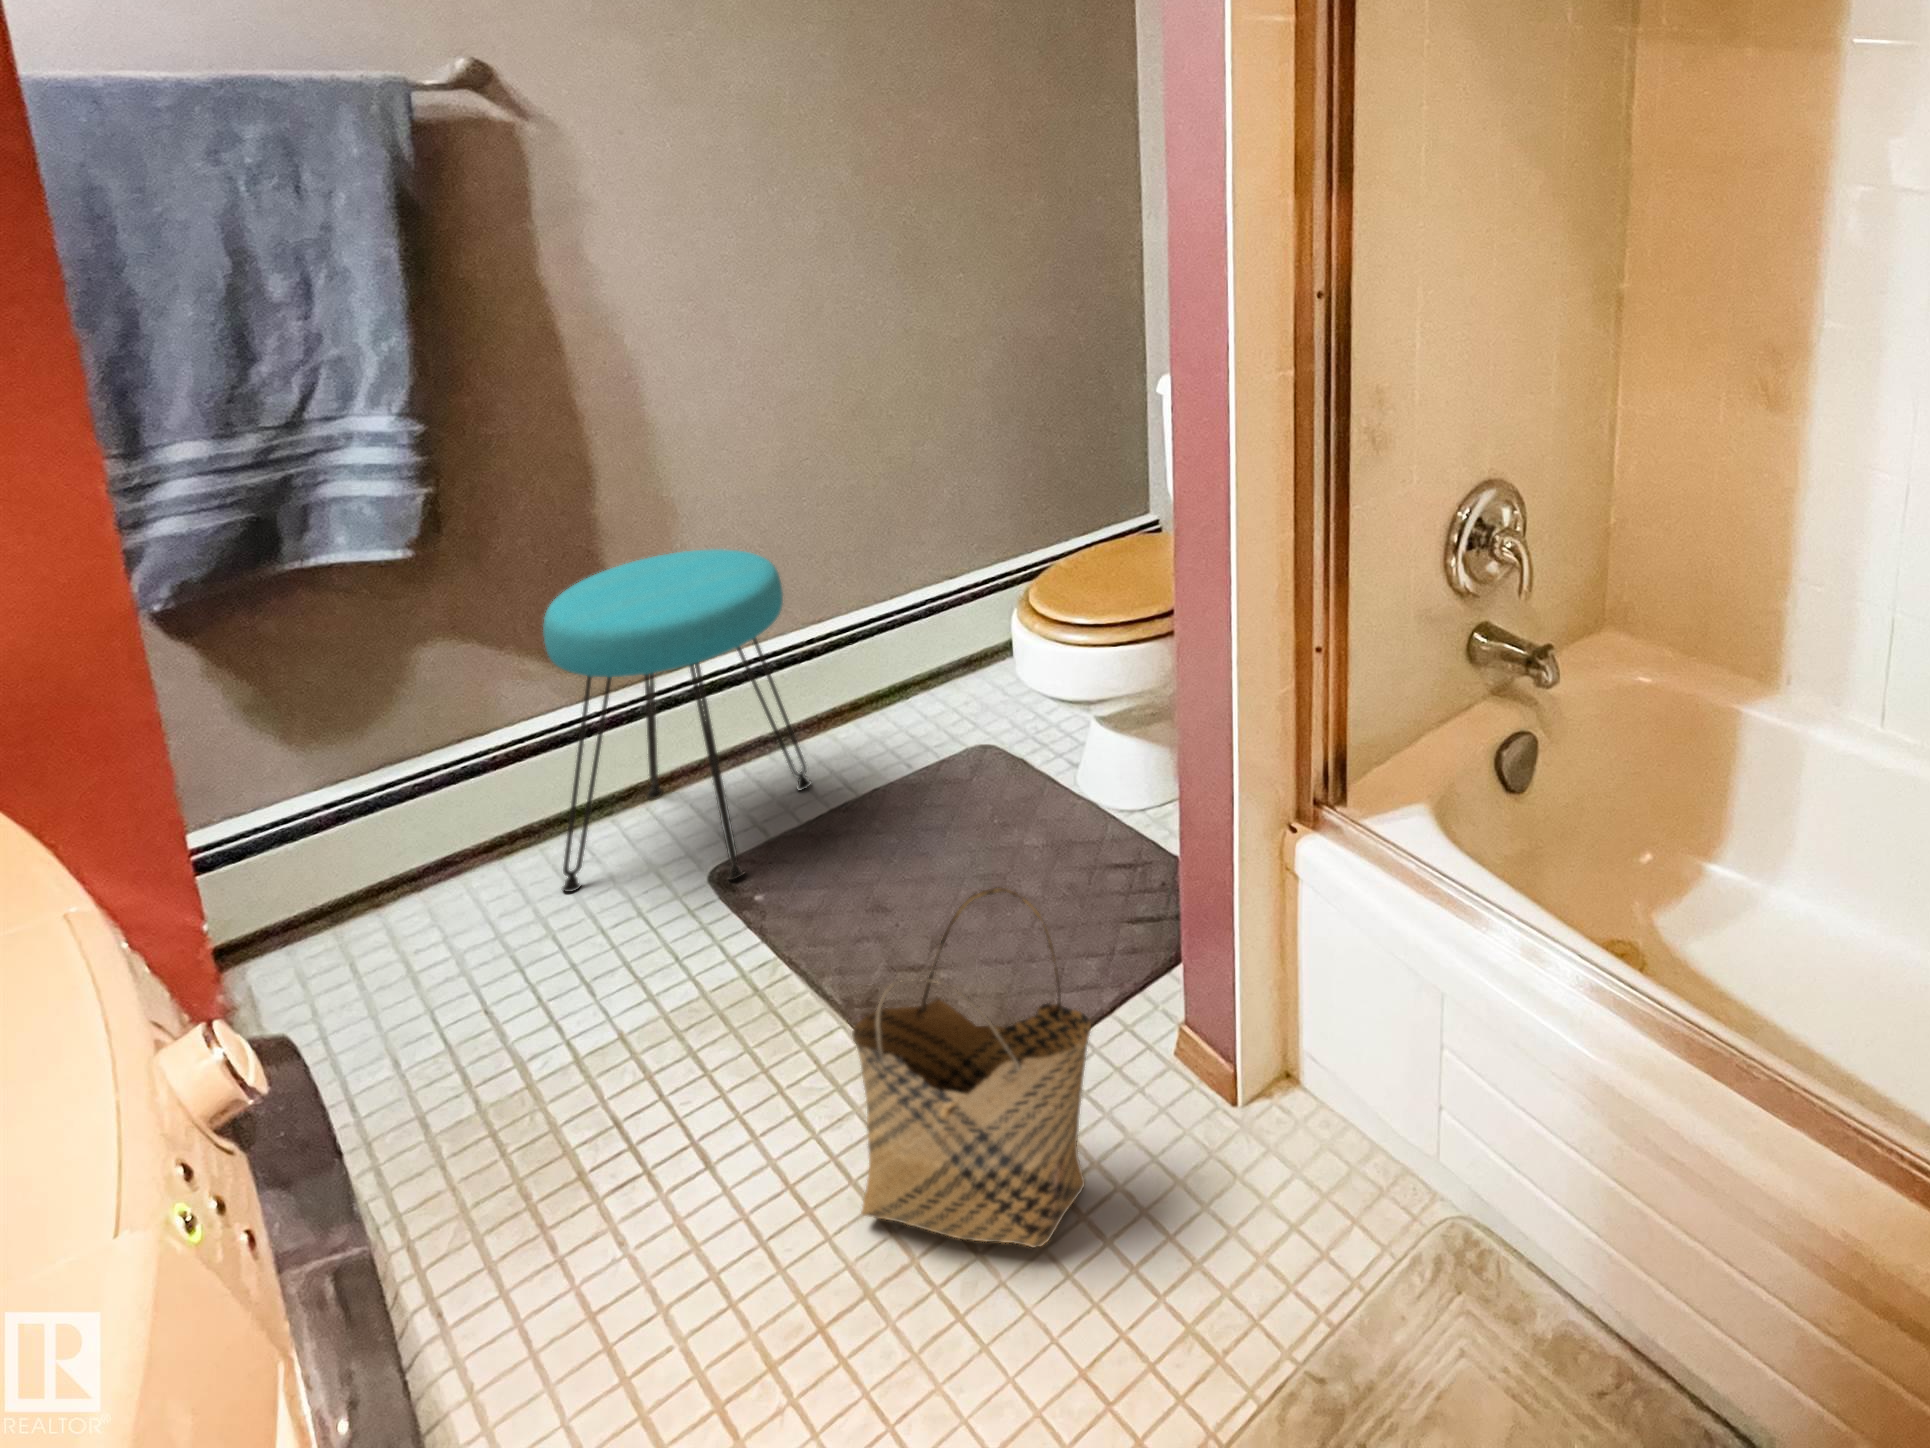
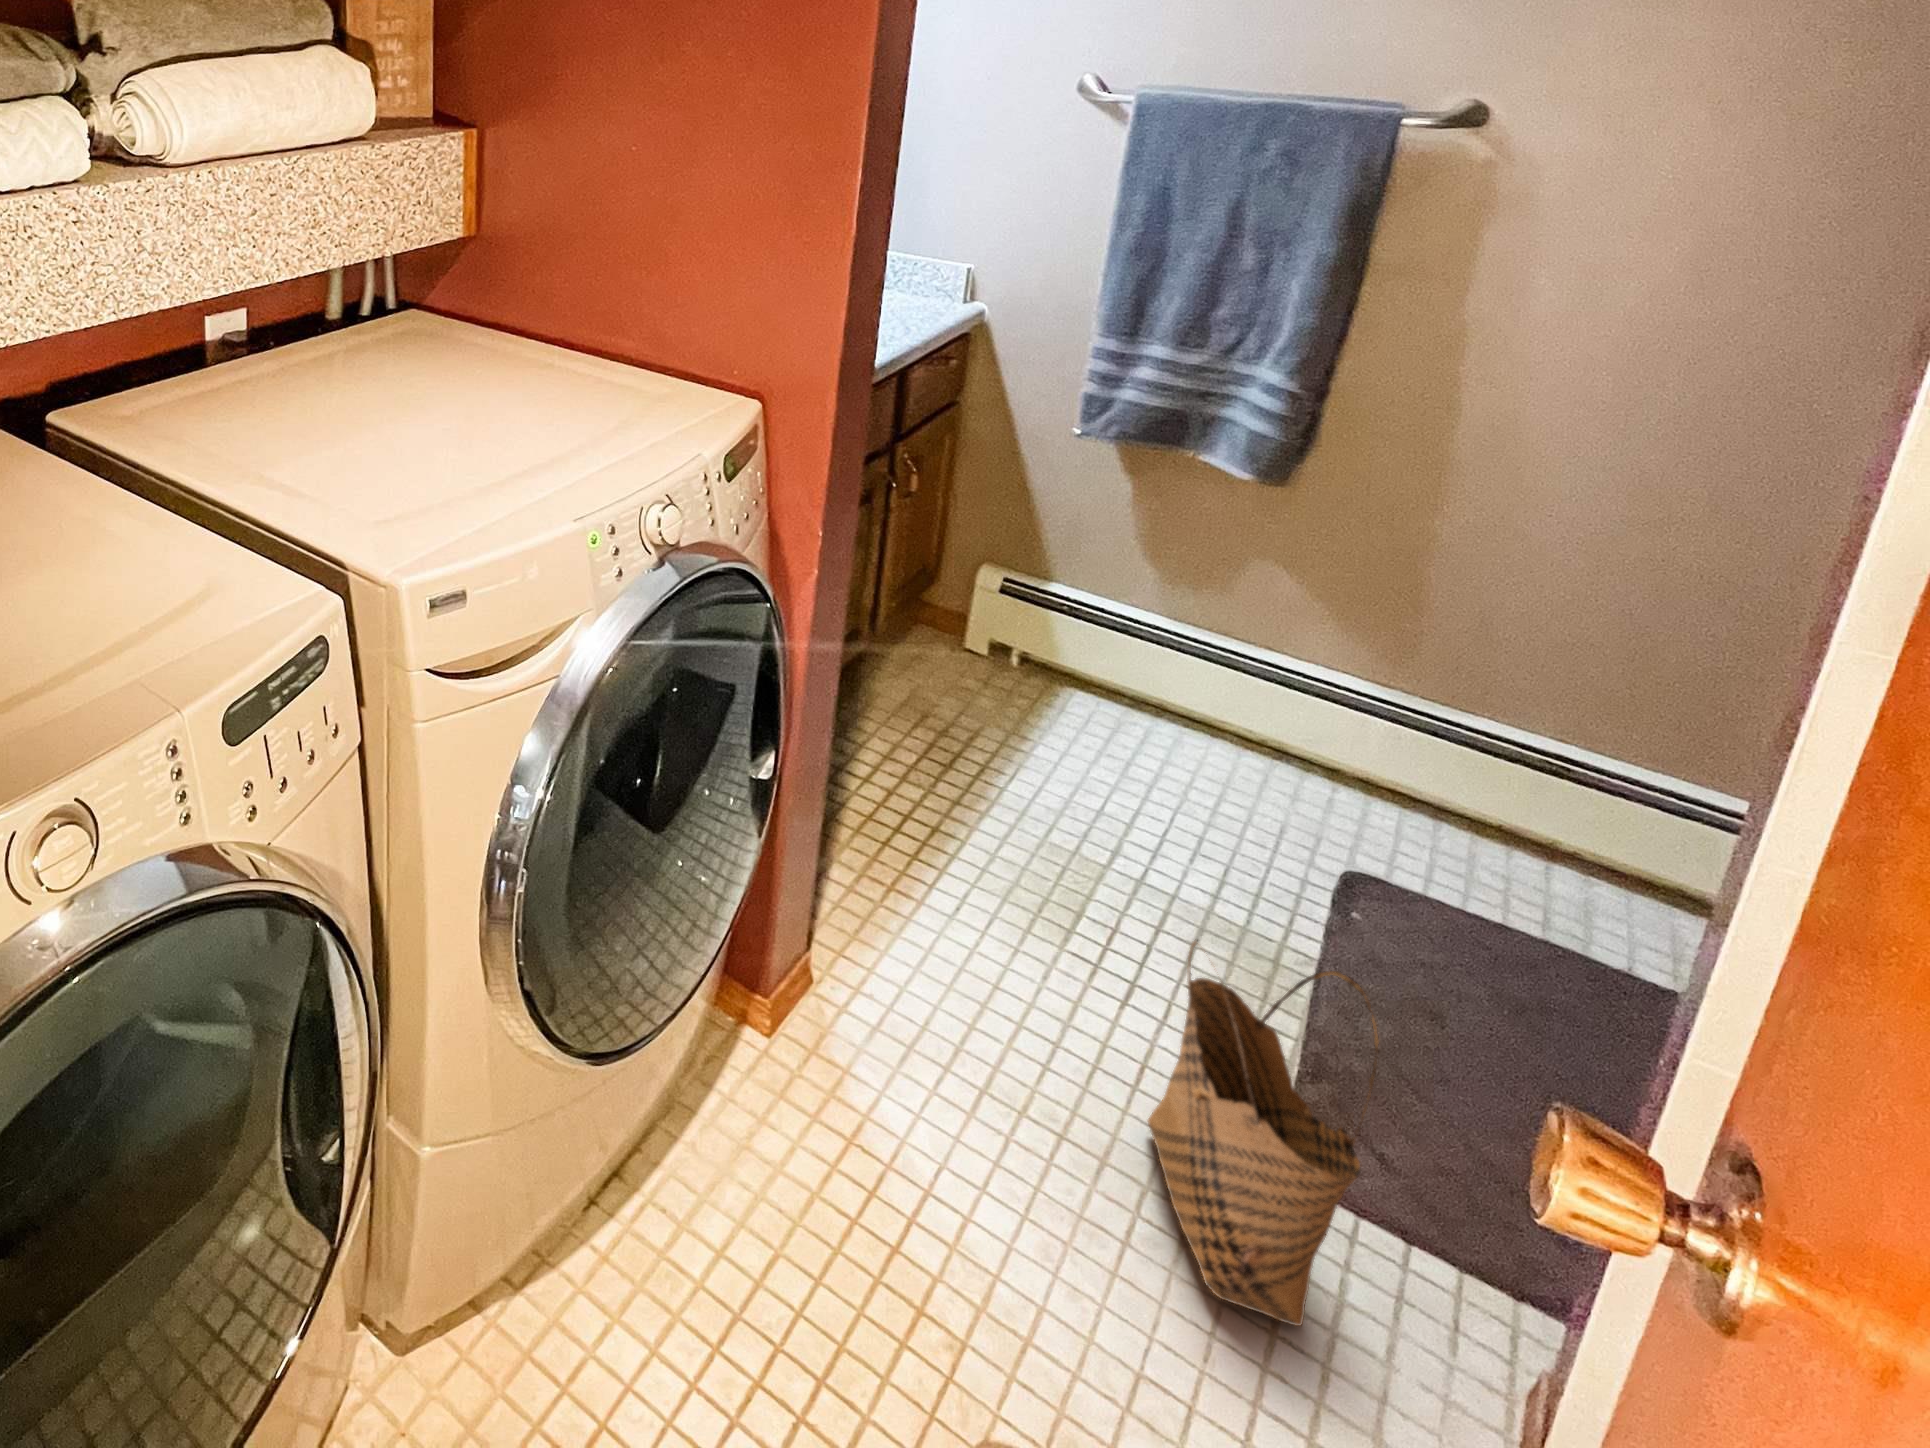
stool: present [543,549,811,892] -> none [1251,570,1554,896]

